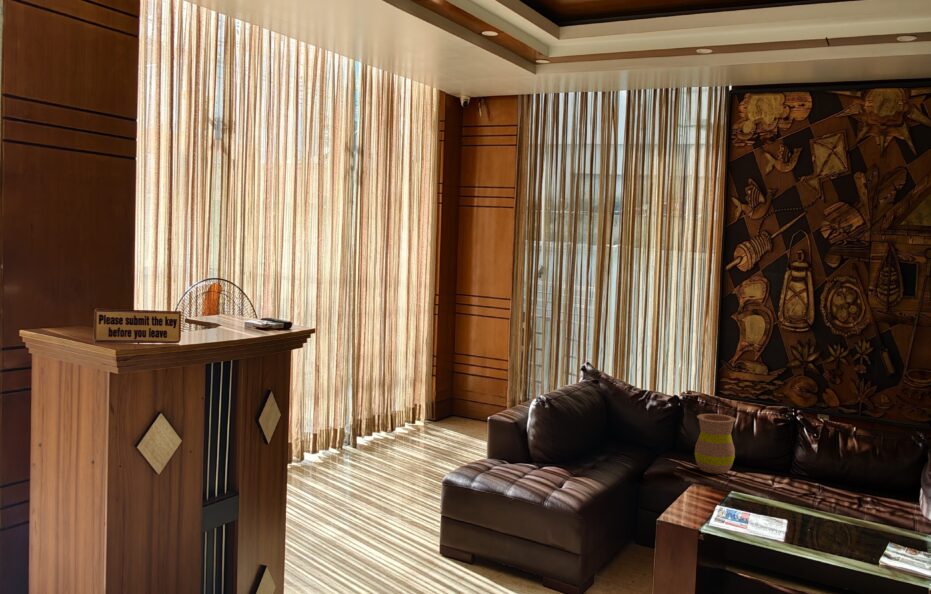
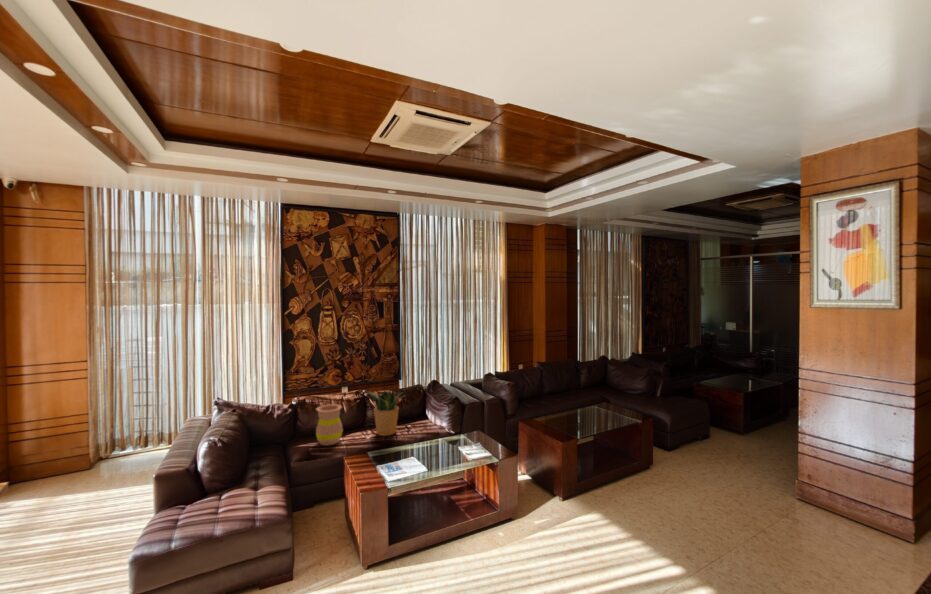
potted plant: none [778,407,838,489] -> present [369,391,400,436]

